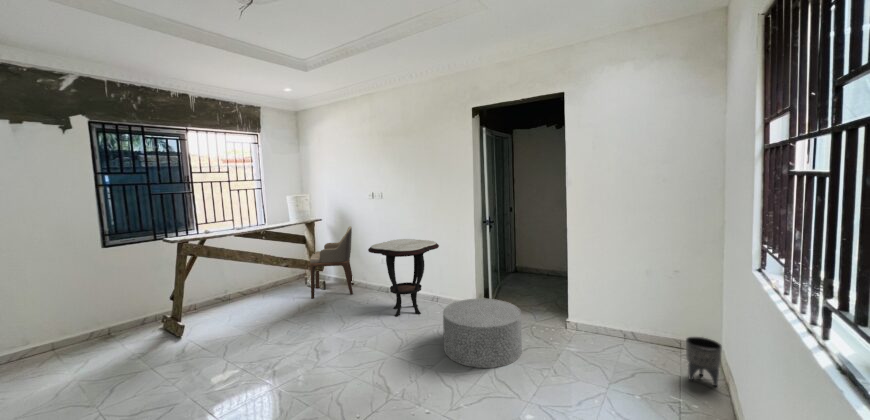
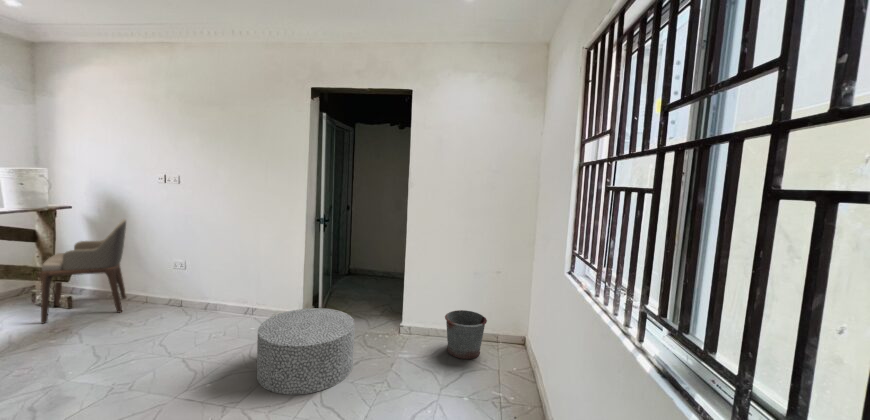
side table: present [368,239,439,317] -> none [149,238,258,339]
bucket: none [614,310,665,361] -> present [445,310,487,359]
planter: present [686,337,722,386] -> none [504,331,531,375]

